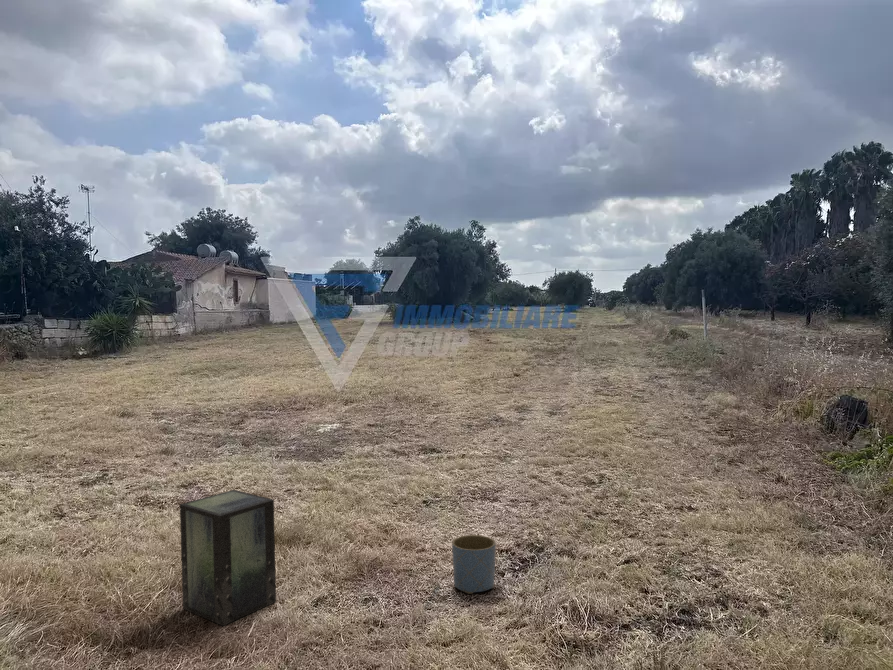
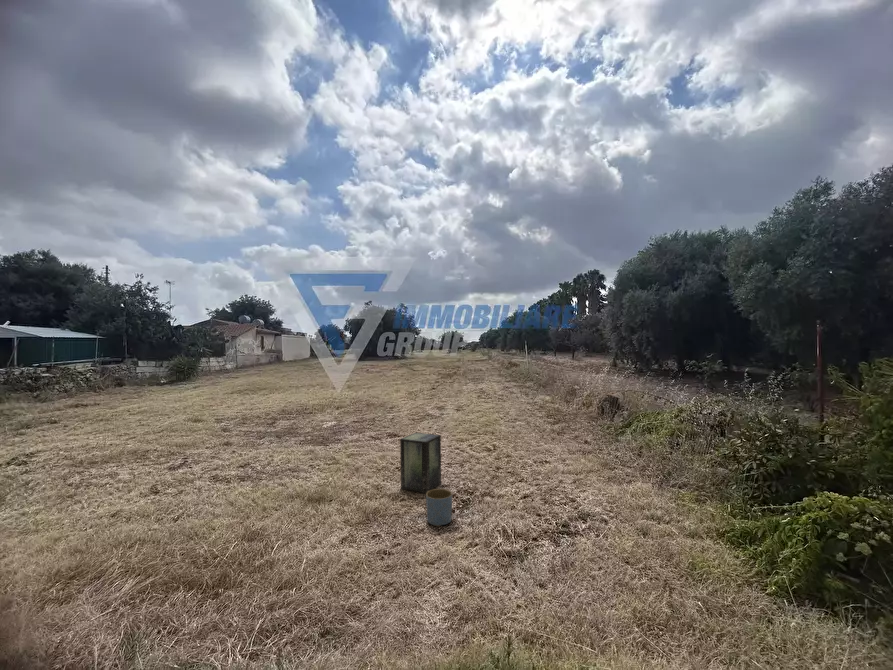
storage box: present [180,490,276,626] -> present [400,433,441,493]

